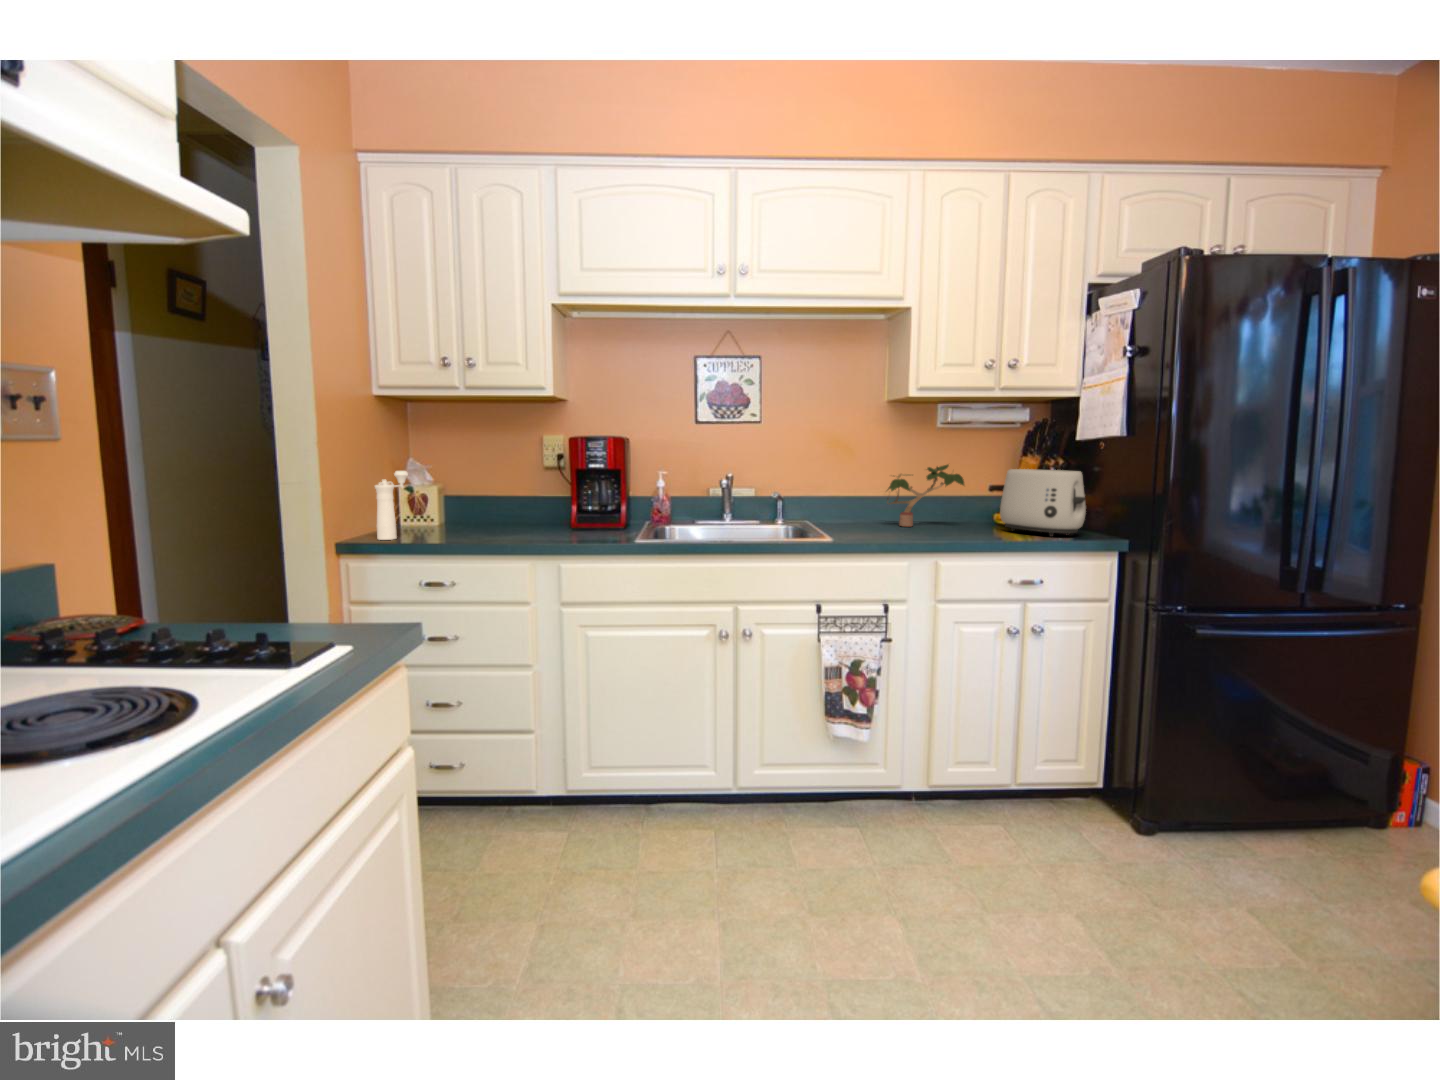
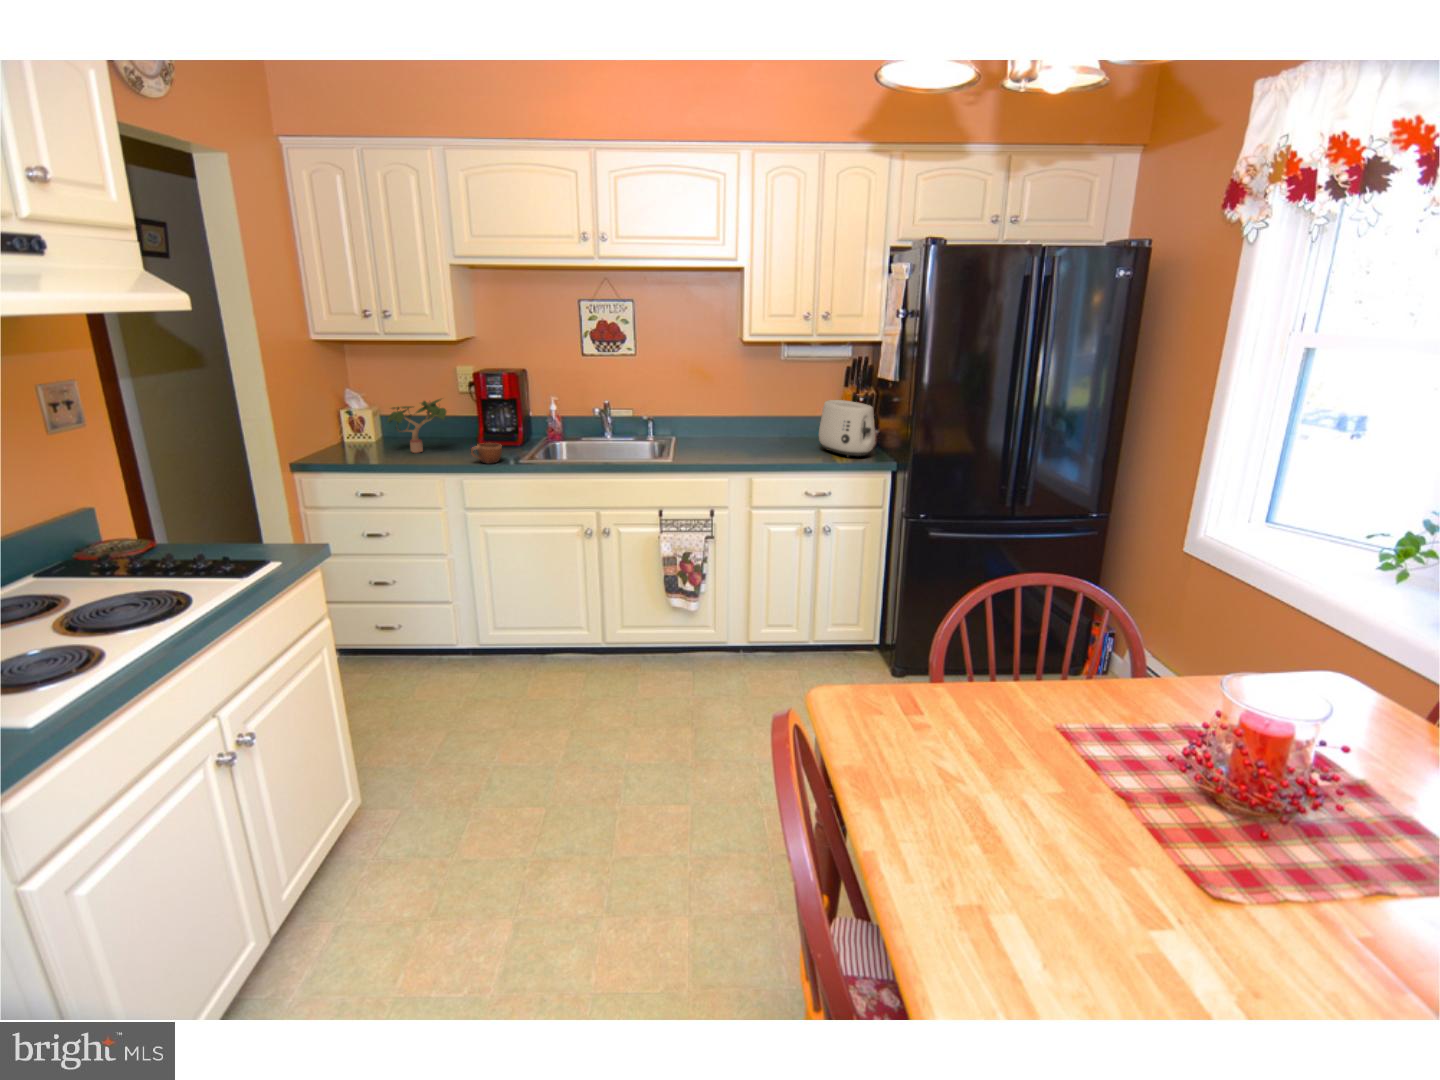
potted plant: present [887,465,964,527] -> present [387,399,447,453]
pepper mill: present [375,471,408,540] -> none [317,400,345,458]
mug: none [574,518,613,544] -> present [471,443,502,463]

